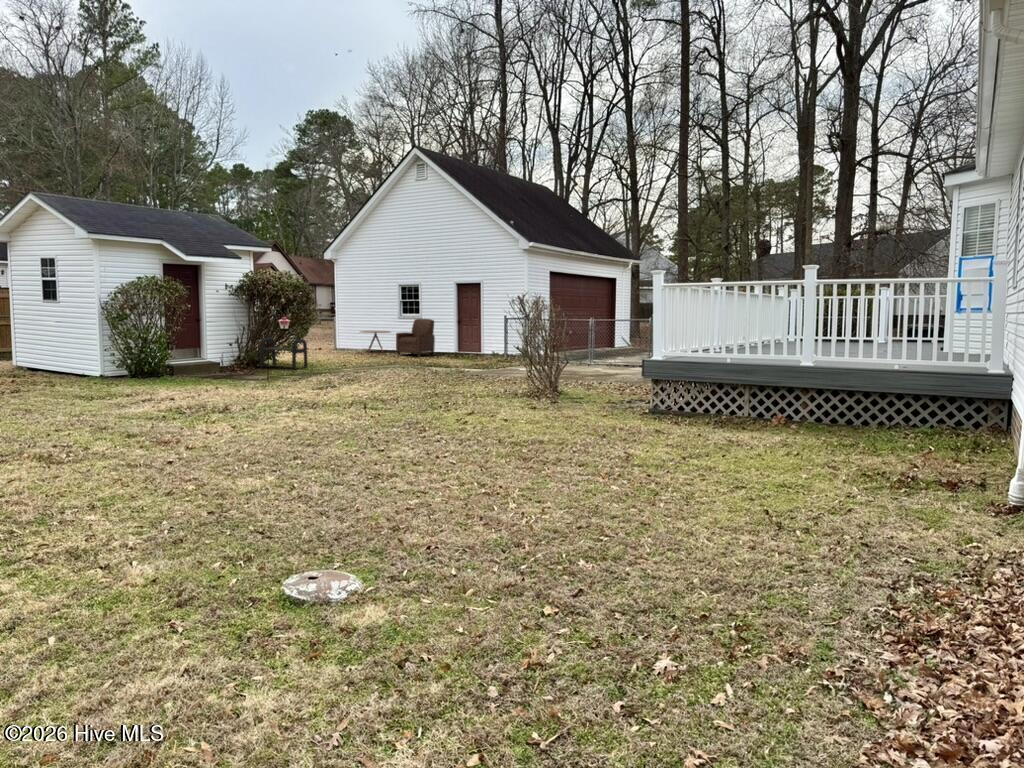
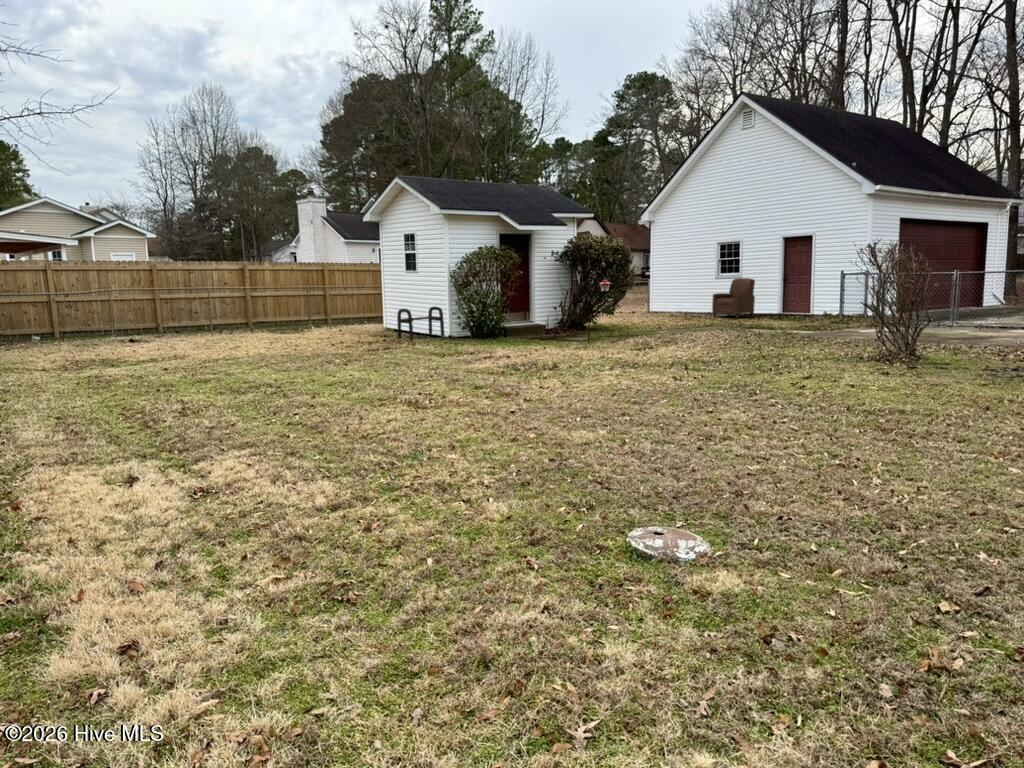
round table: present [360,331,390,353] -> none [674,292,707,315]
bench: present [260,338,308,369] -> present [397,307,444,339]

